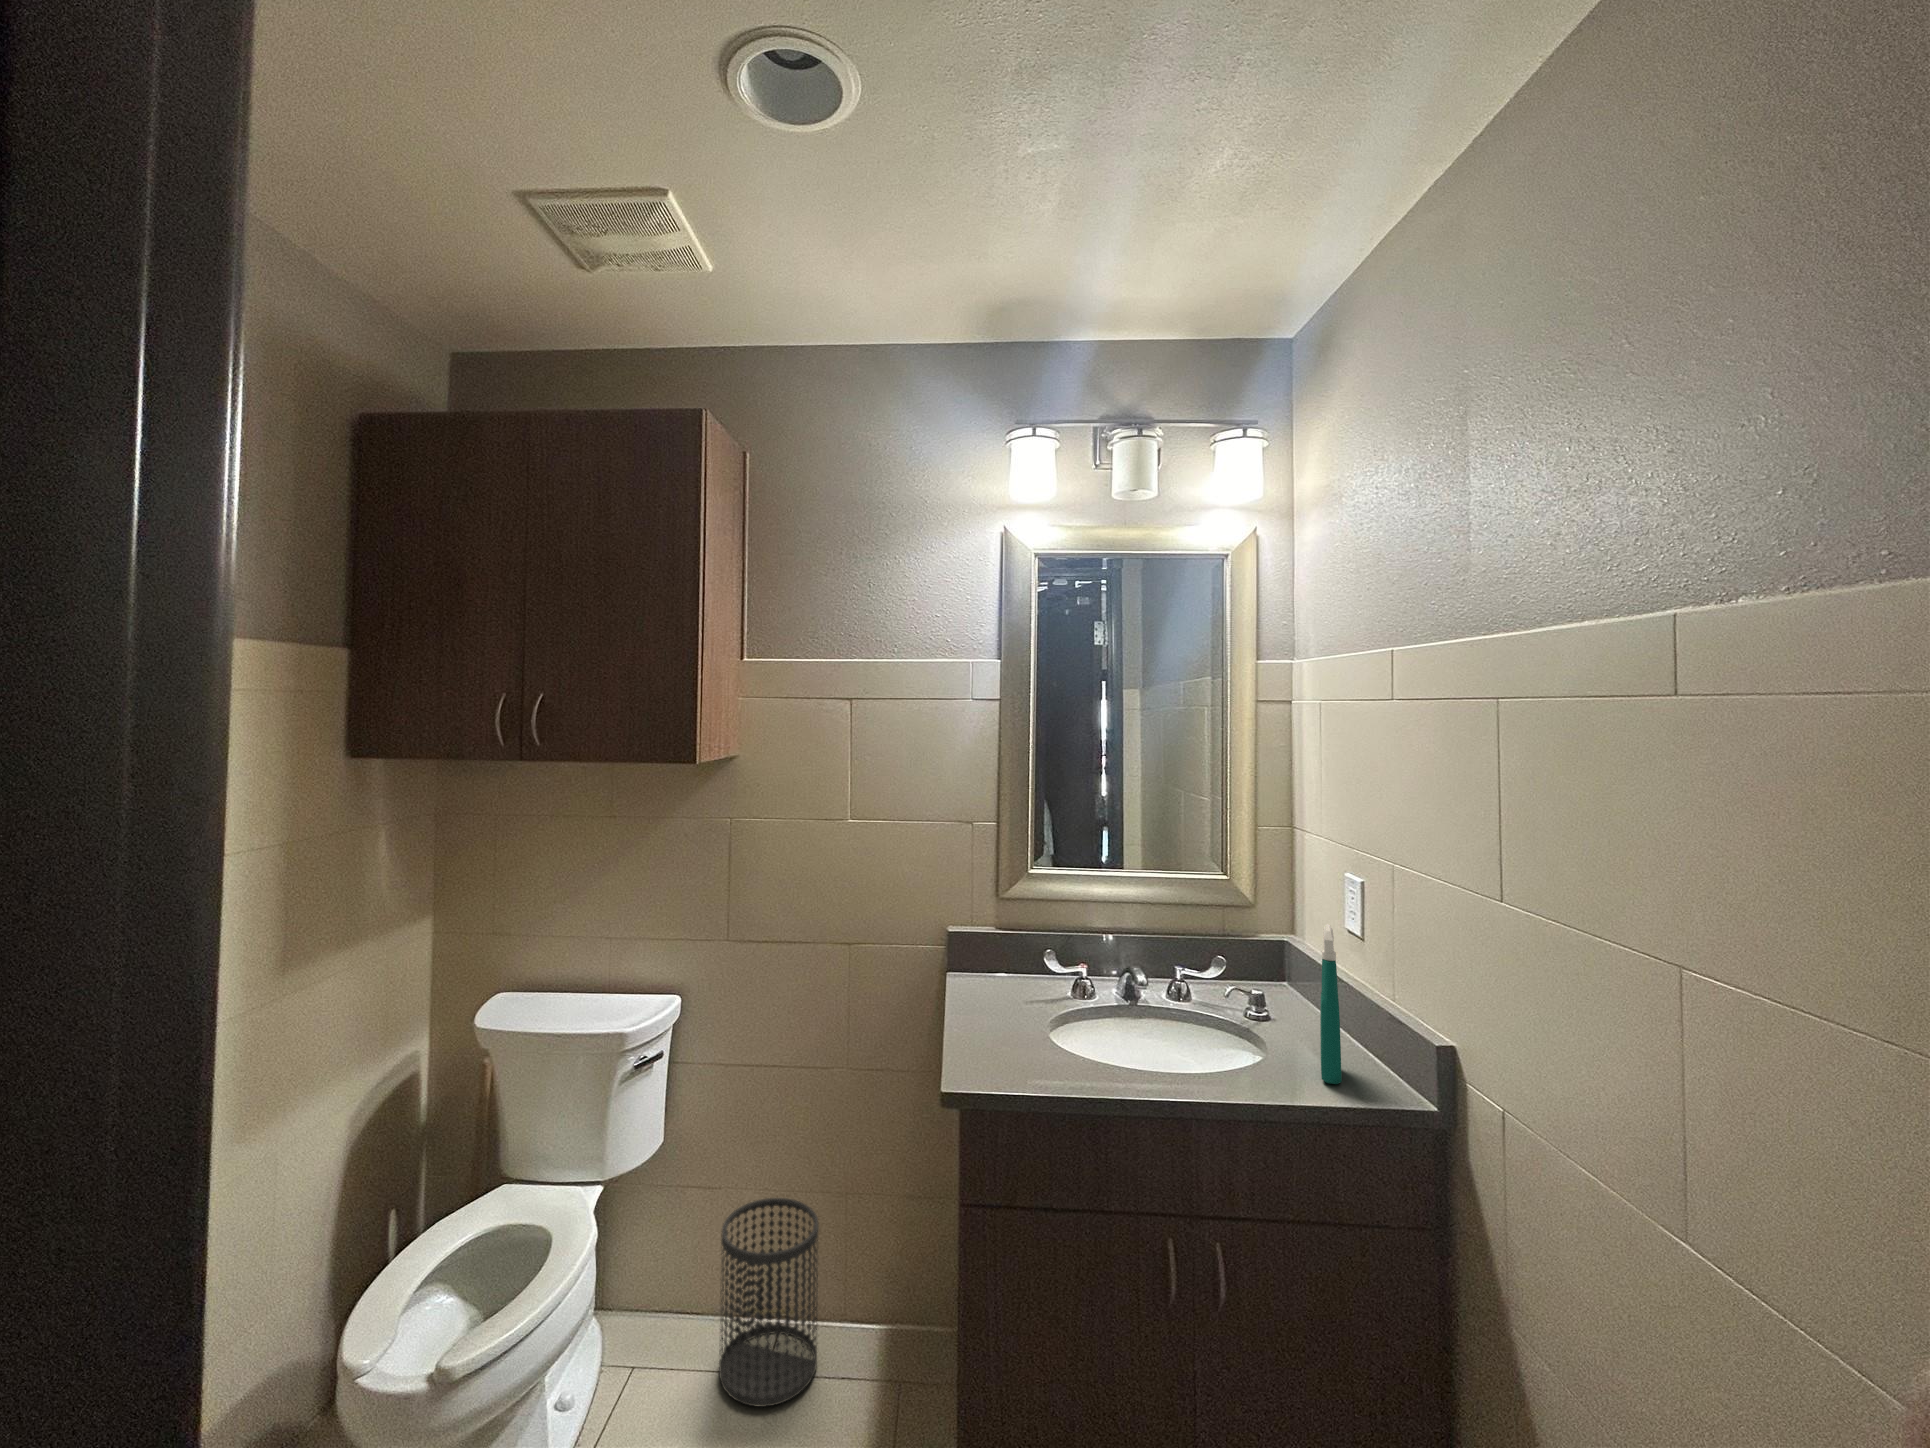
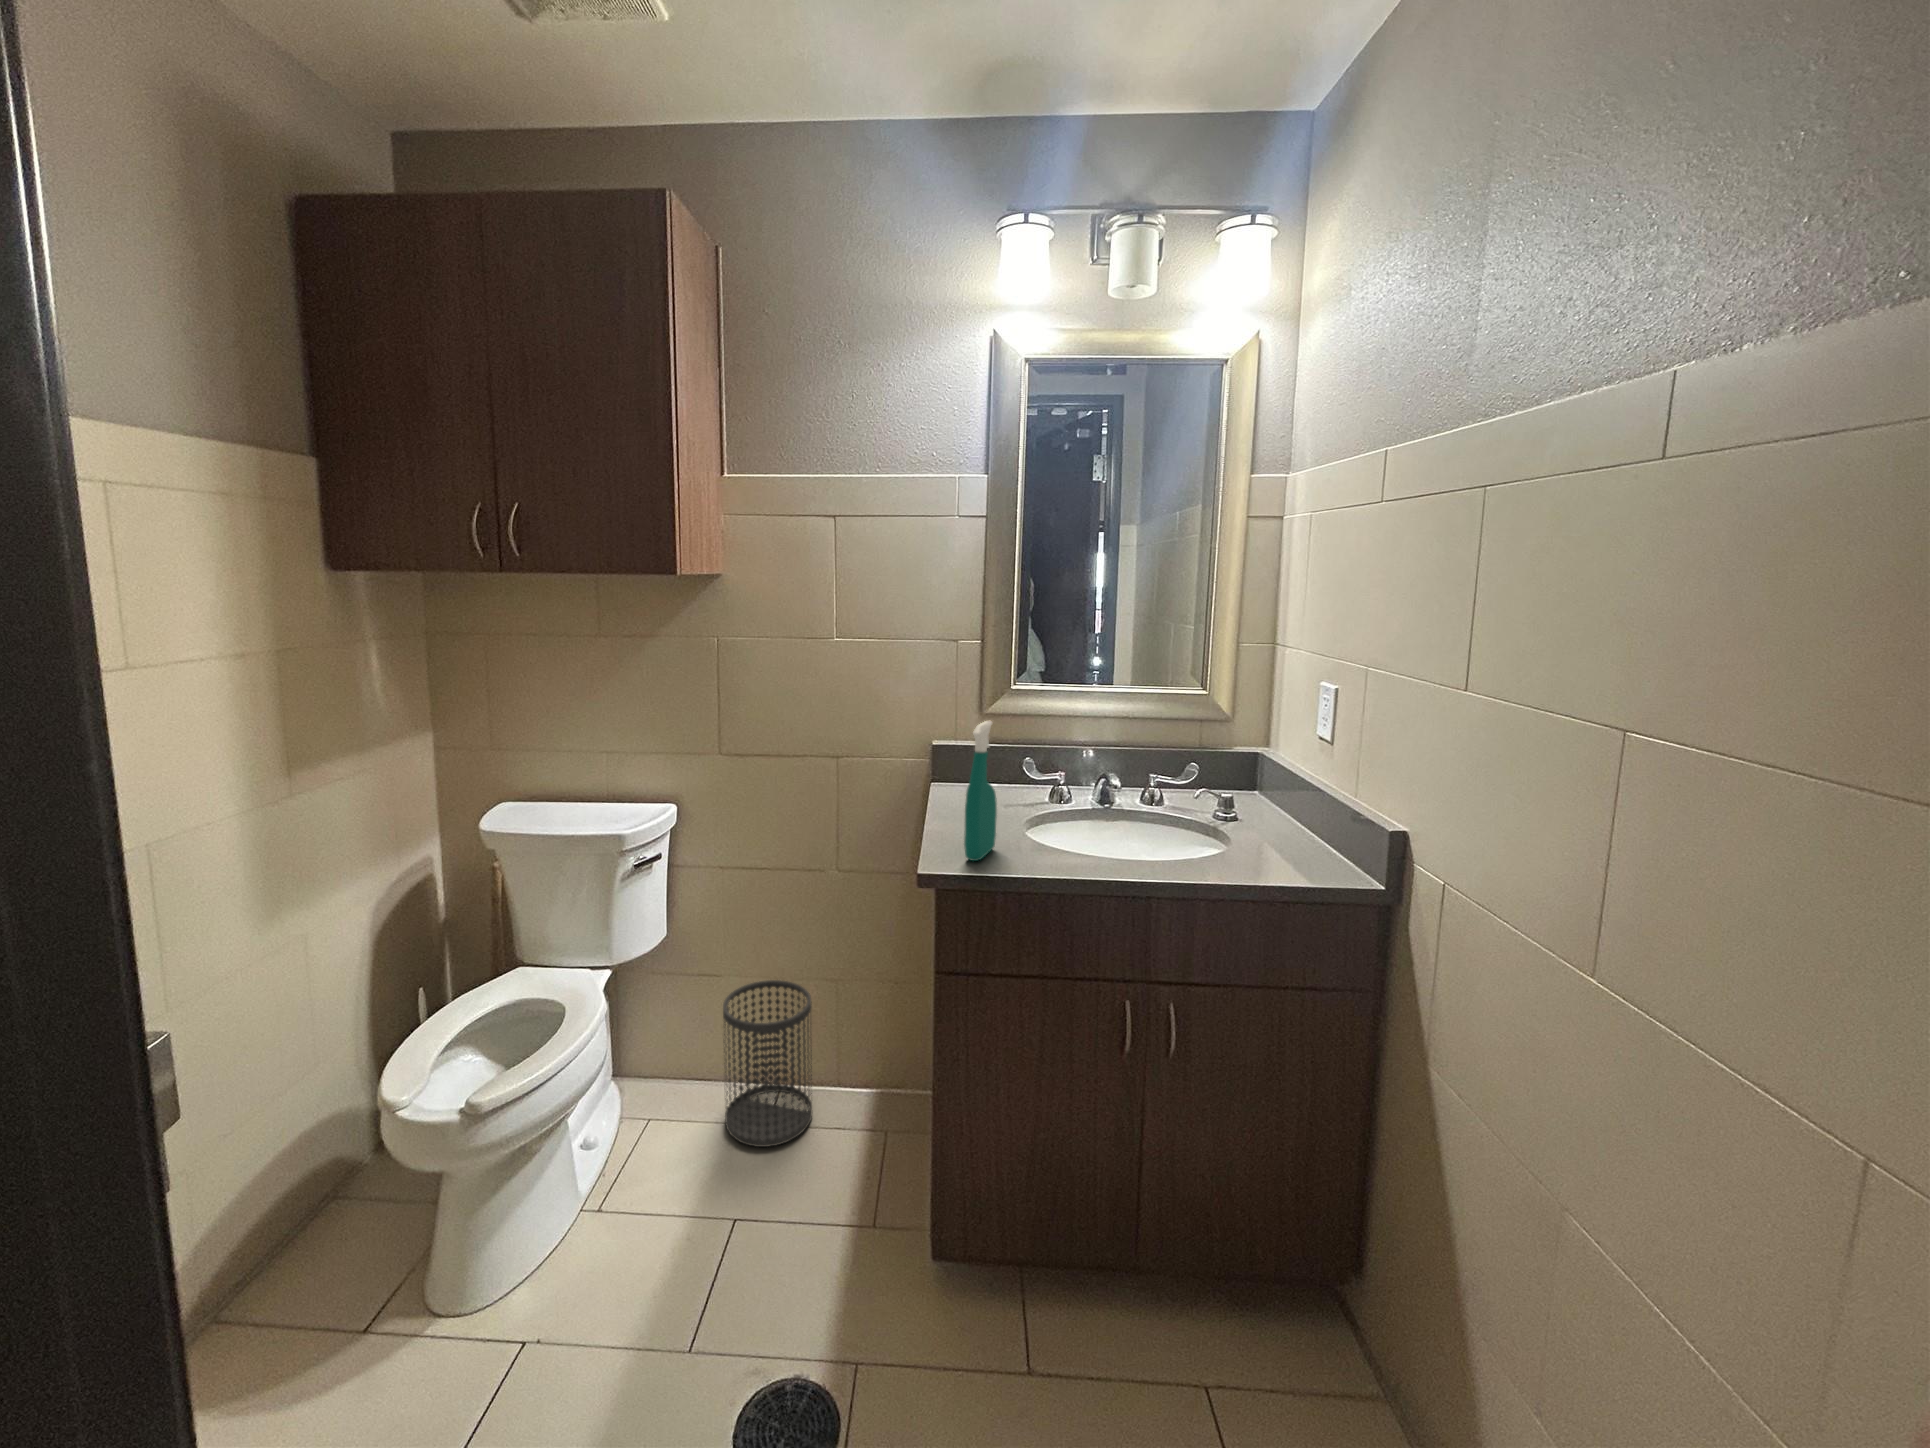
spray bottle: present [1320,924,1342,1084] -> present [964,720,997,861]

